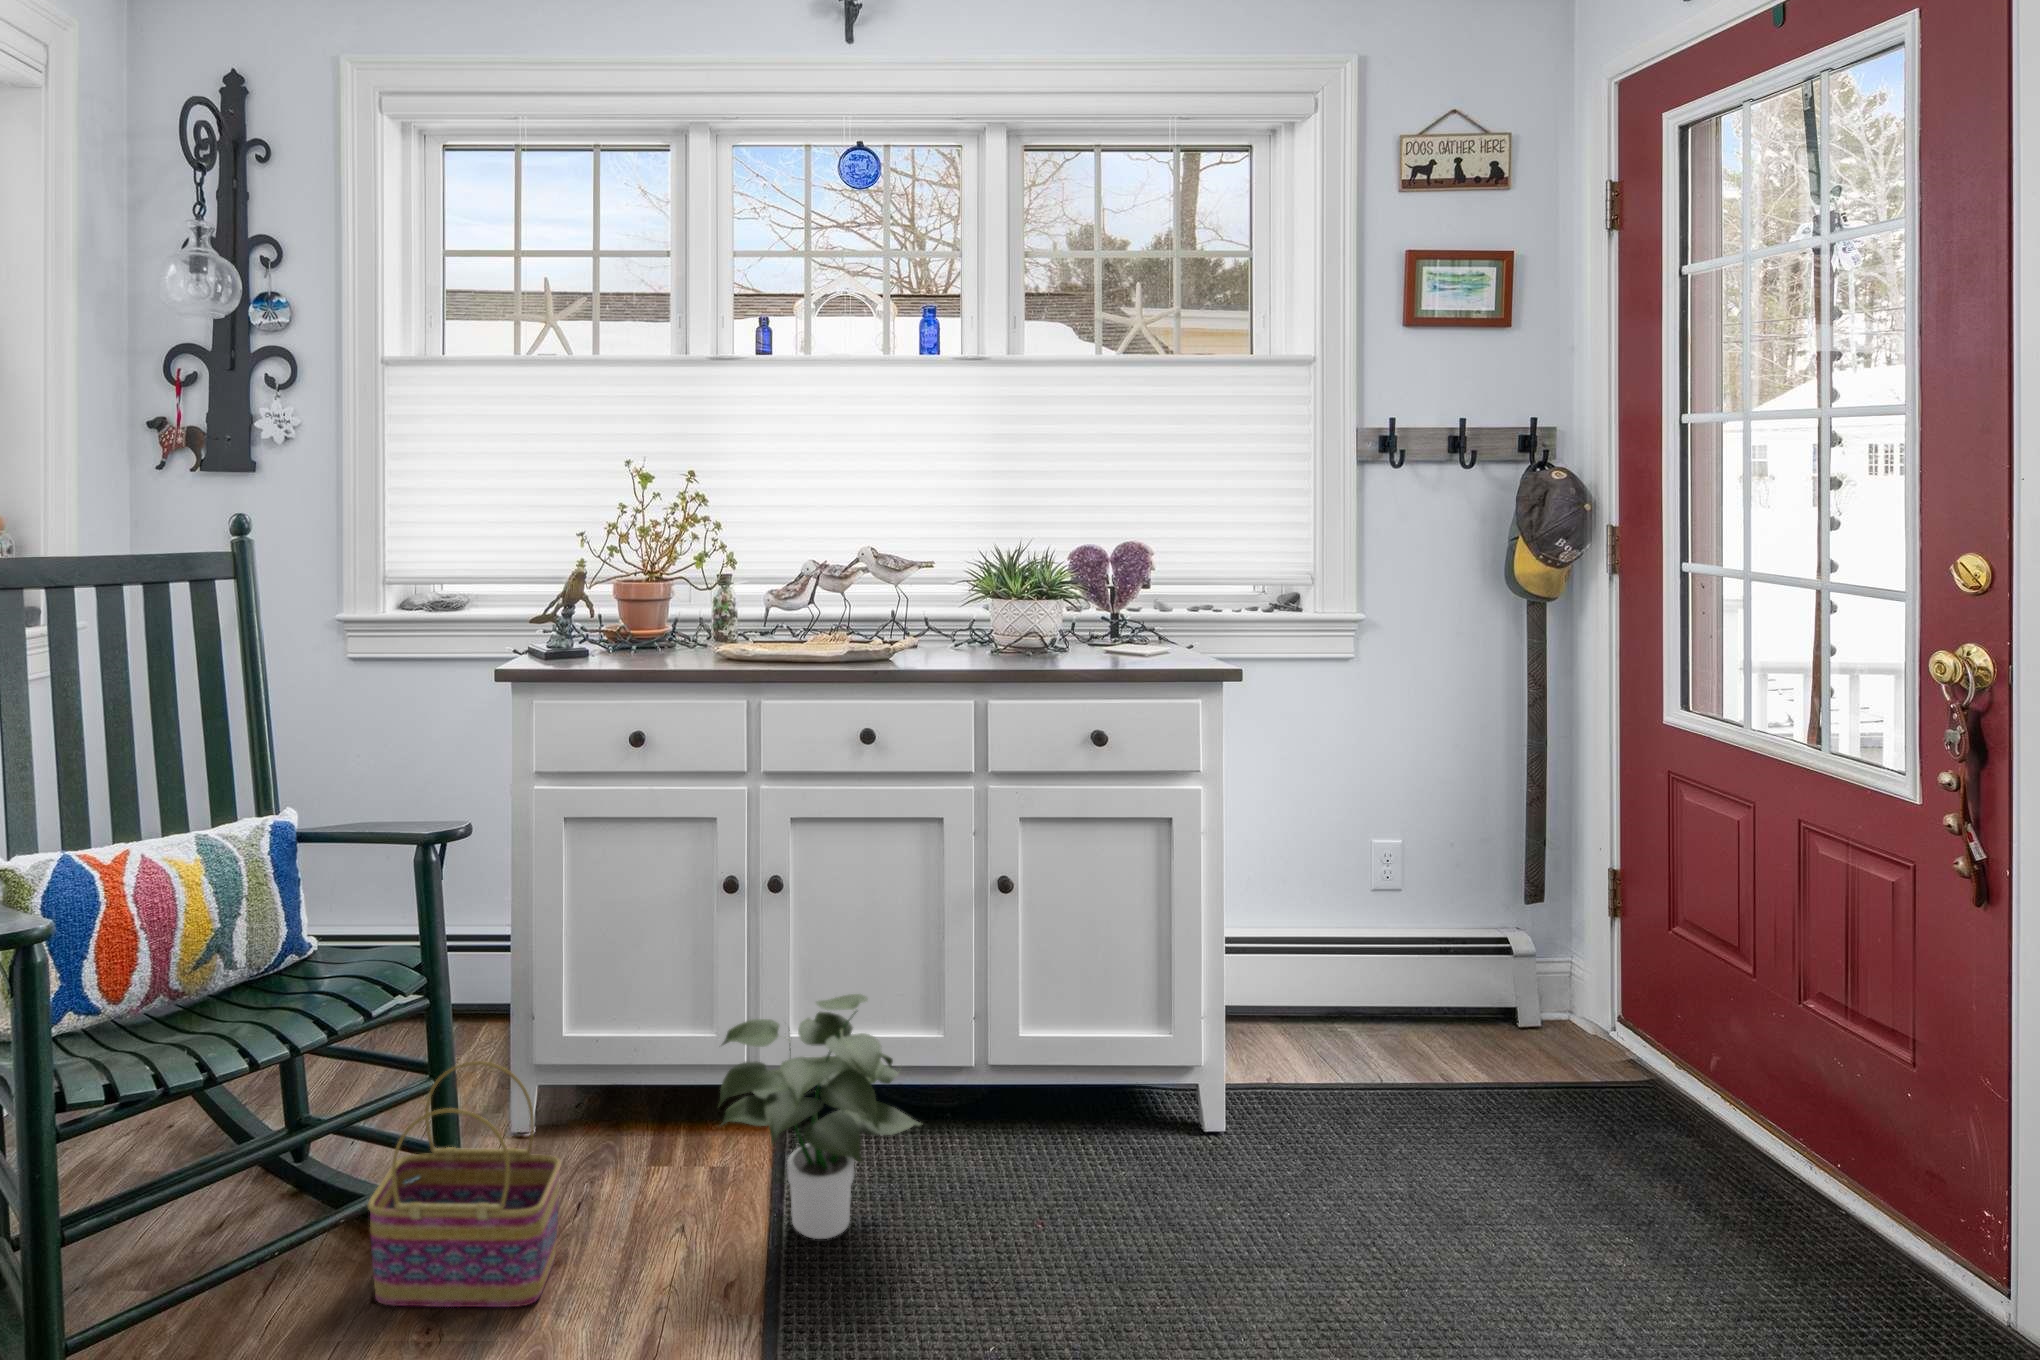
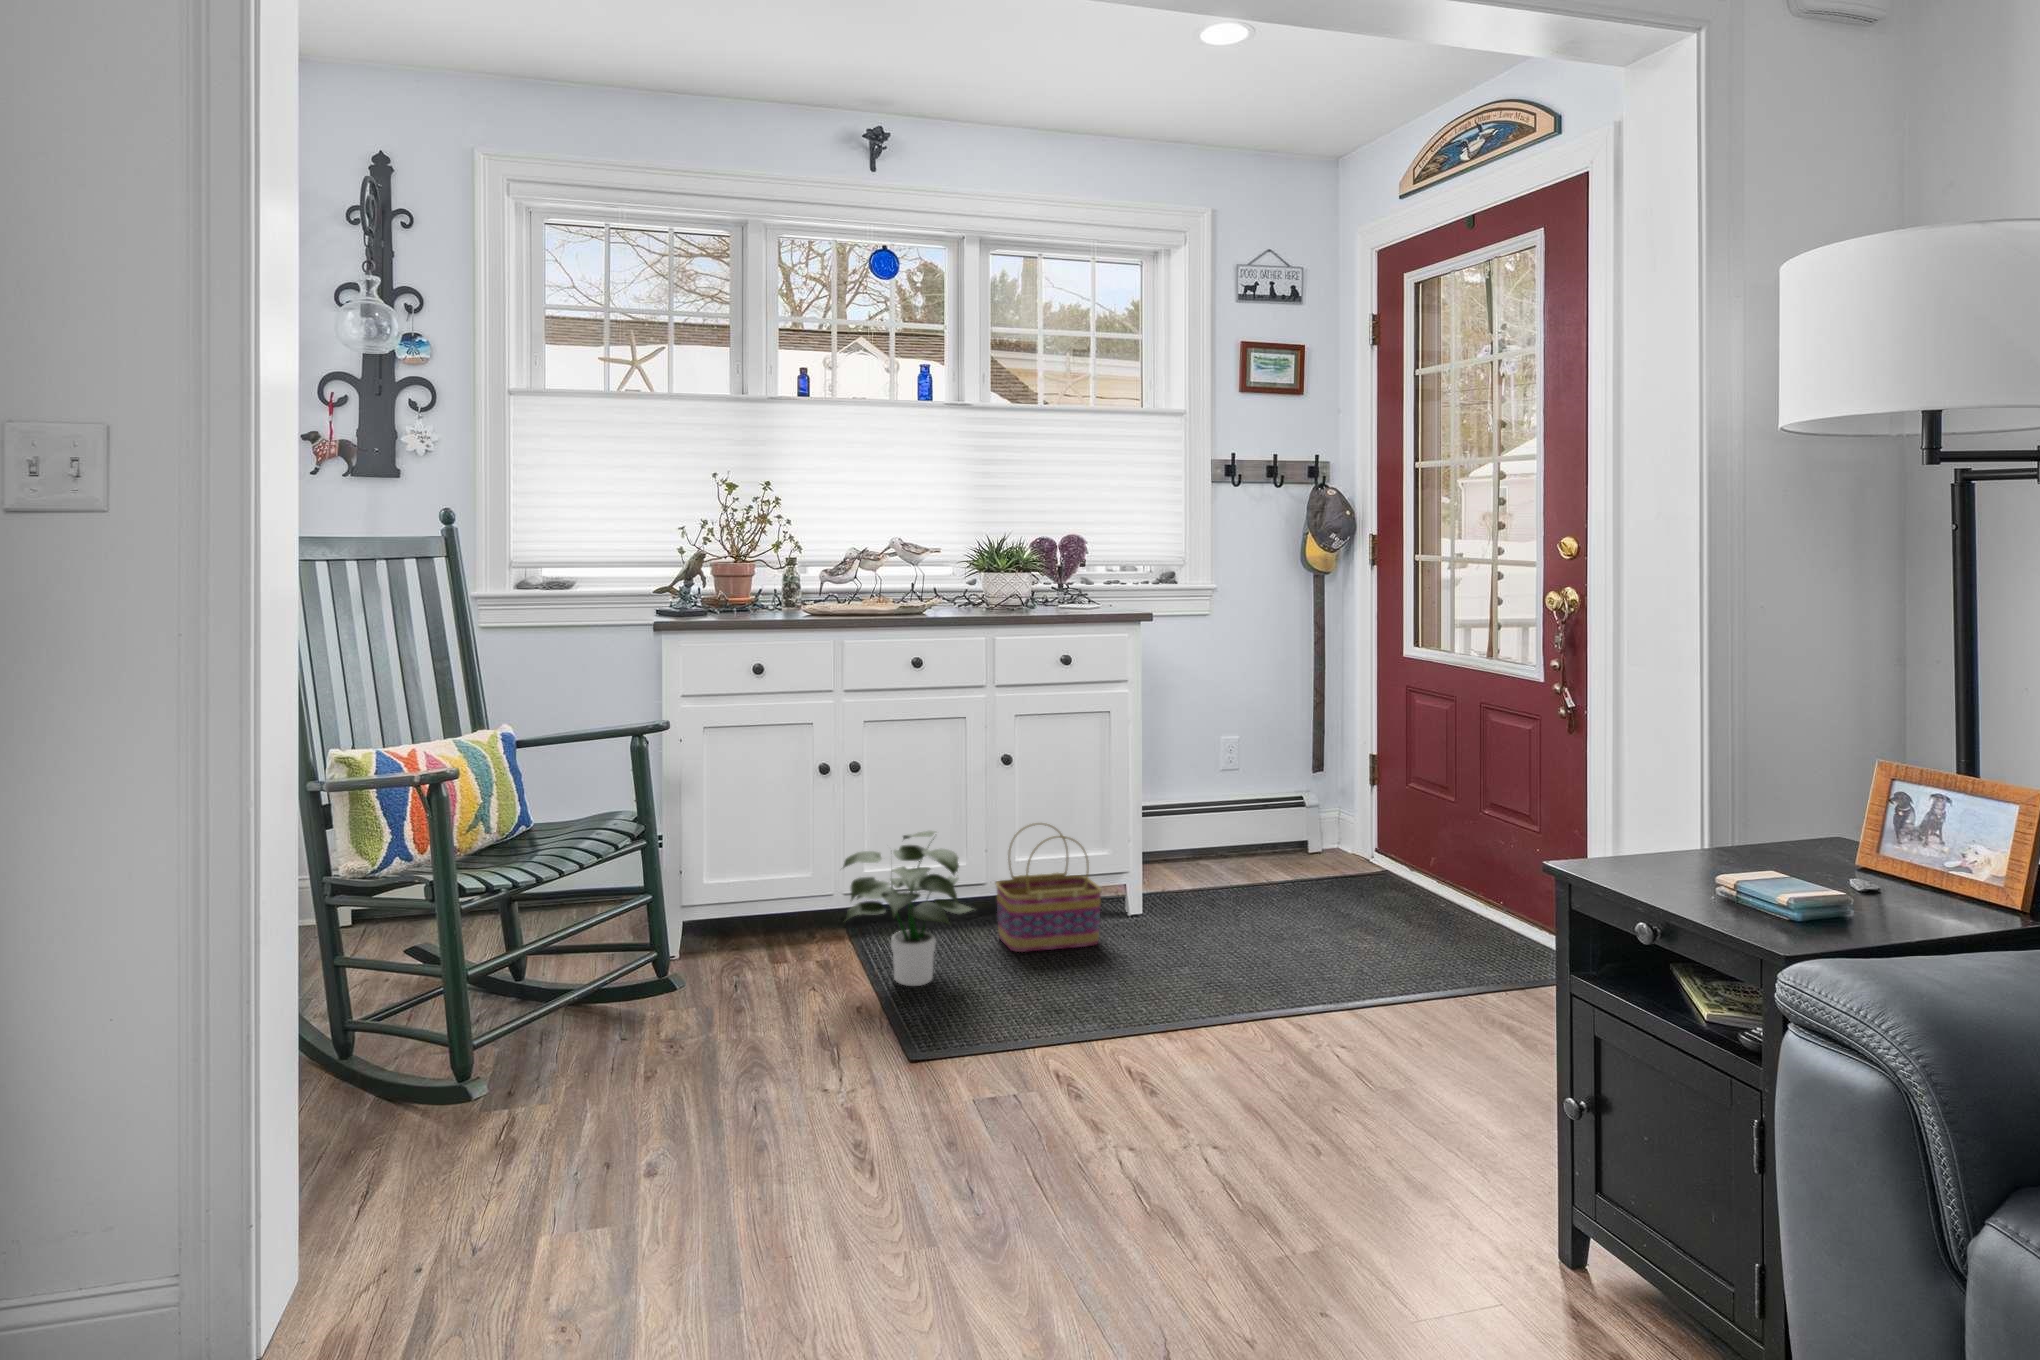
basket: present [367,1061,561,1307] -> present [996,823,1102,952]

